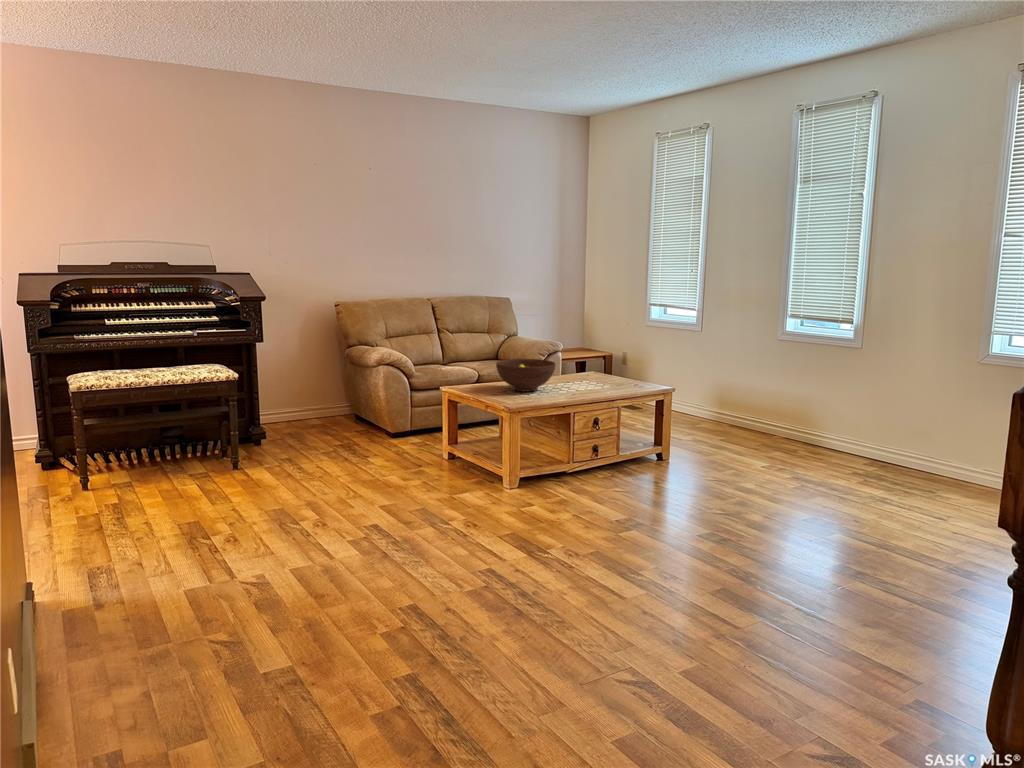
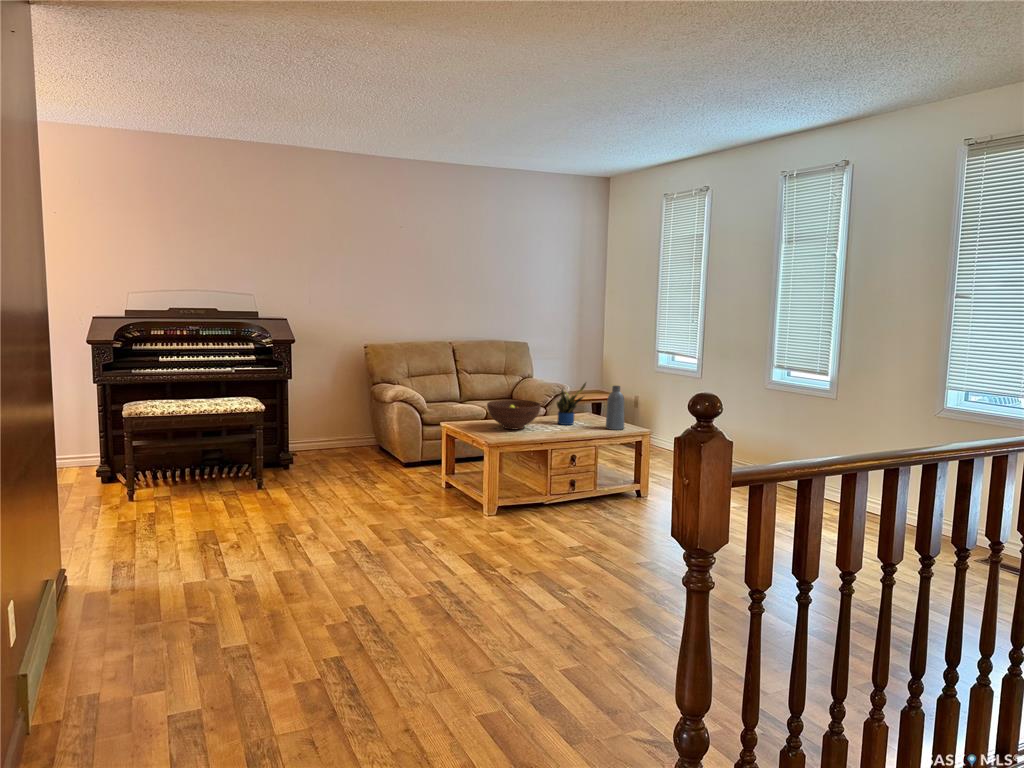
potted plant: none [568,336,601,385] -> present [557,383,586,425]
vase: none [623,340,644,388] -> present [606,386,624,430]

